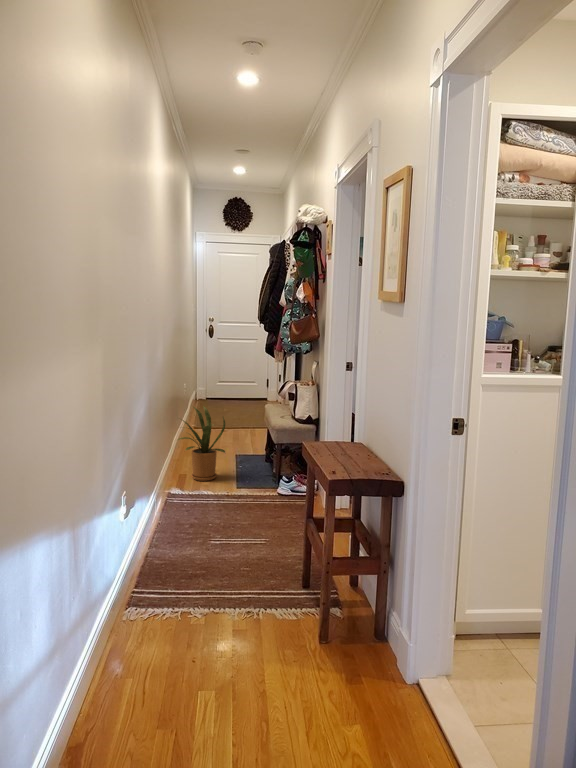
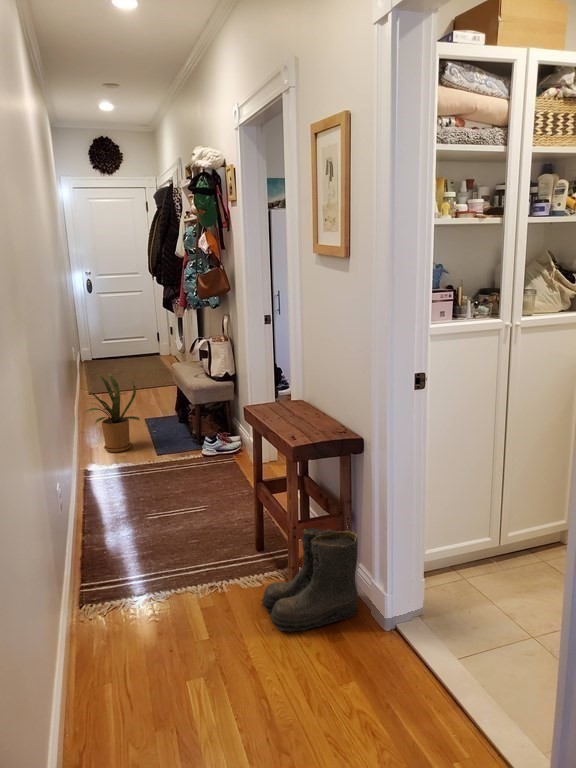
boots: none [289,561,389,667] -> present [262,526,358,632]

